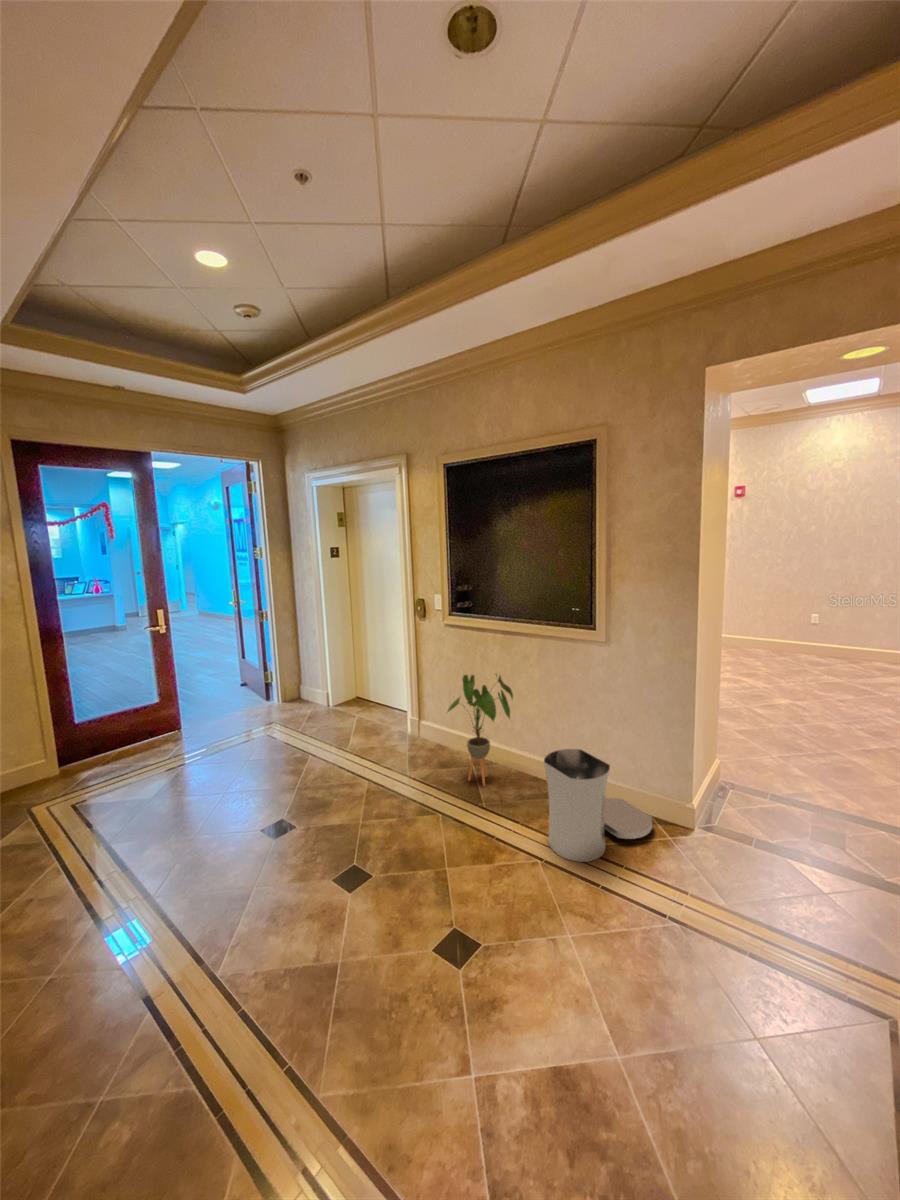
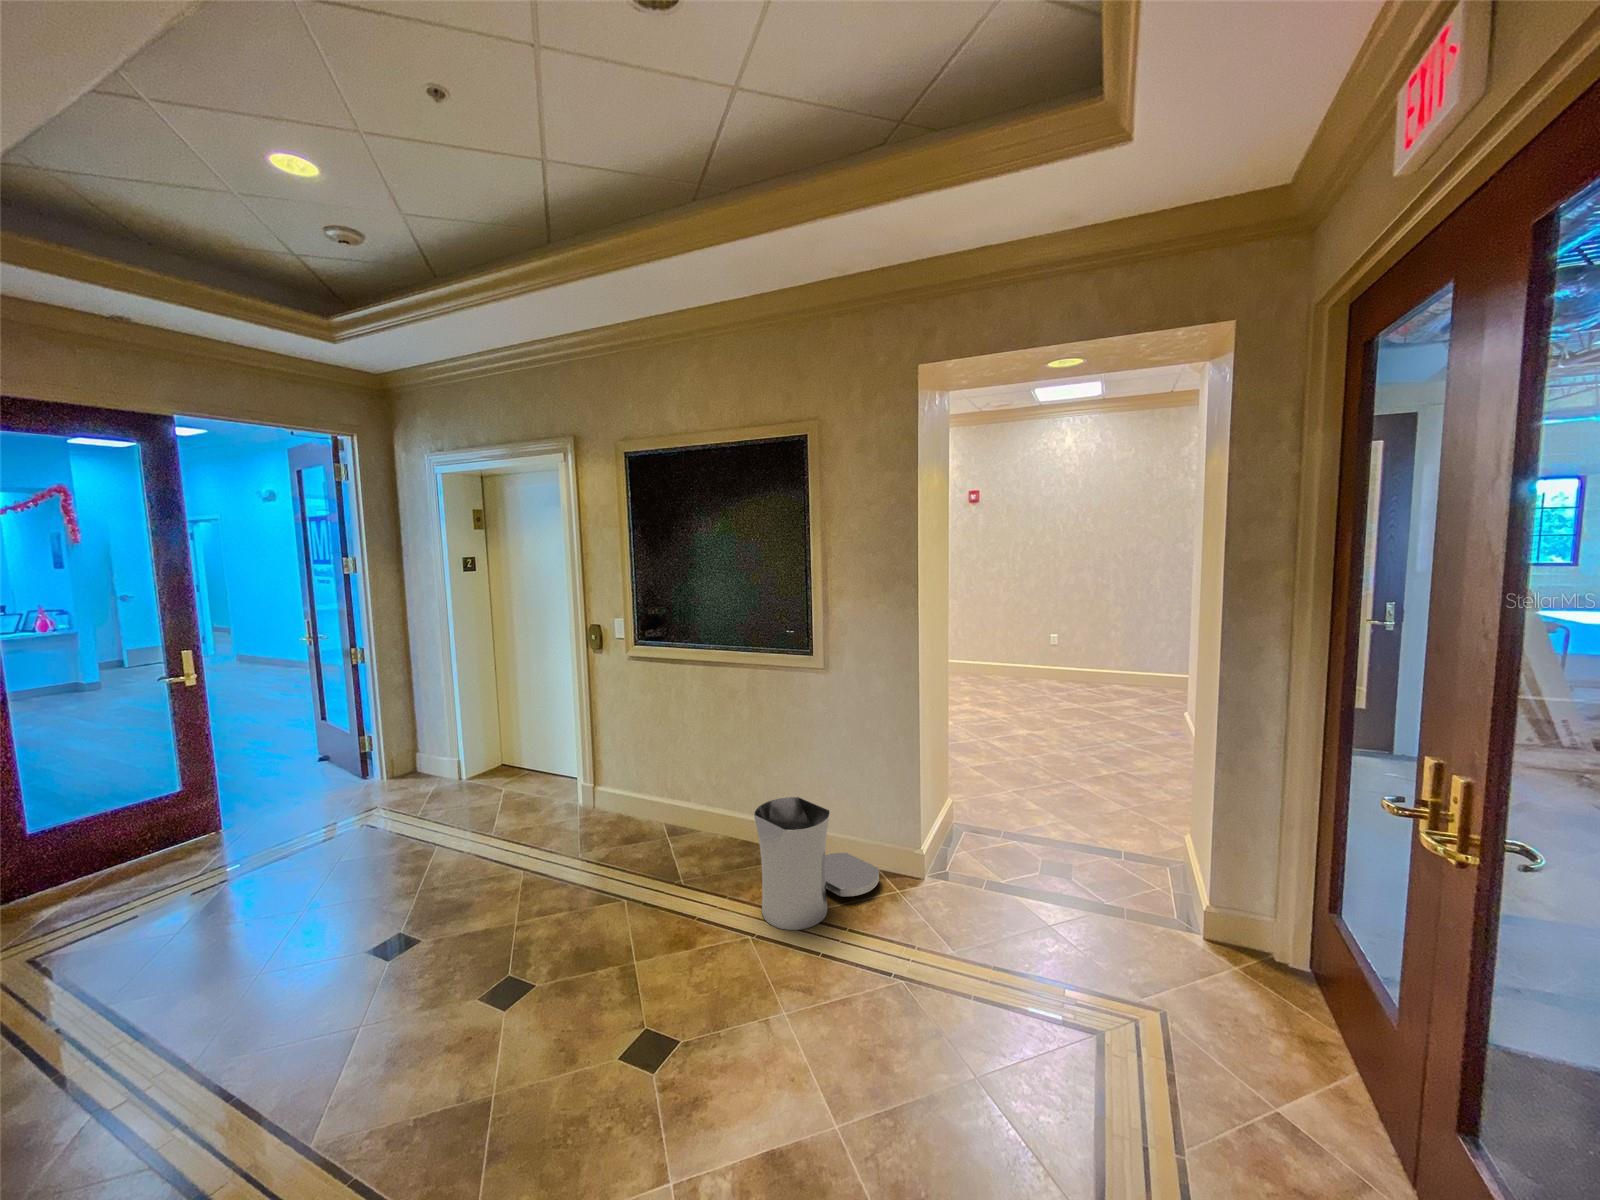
house plant: present [448,675,513,786] -> none [631,714,718,859]

